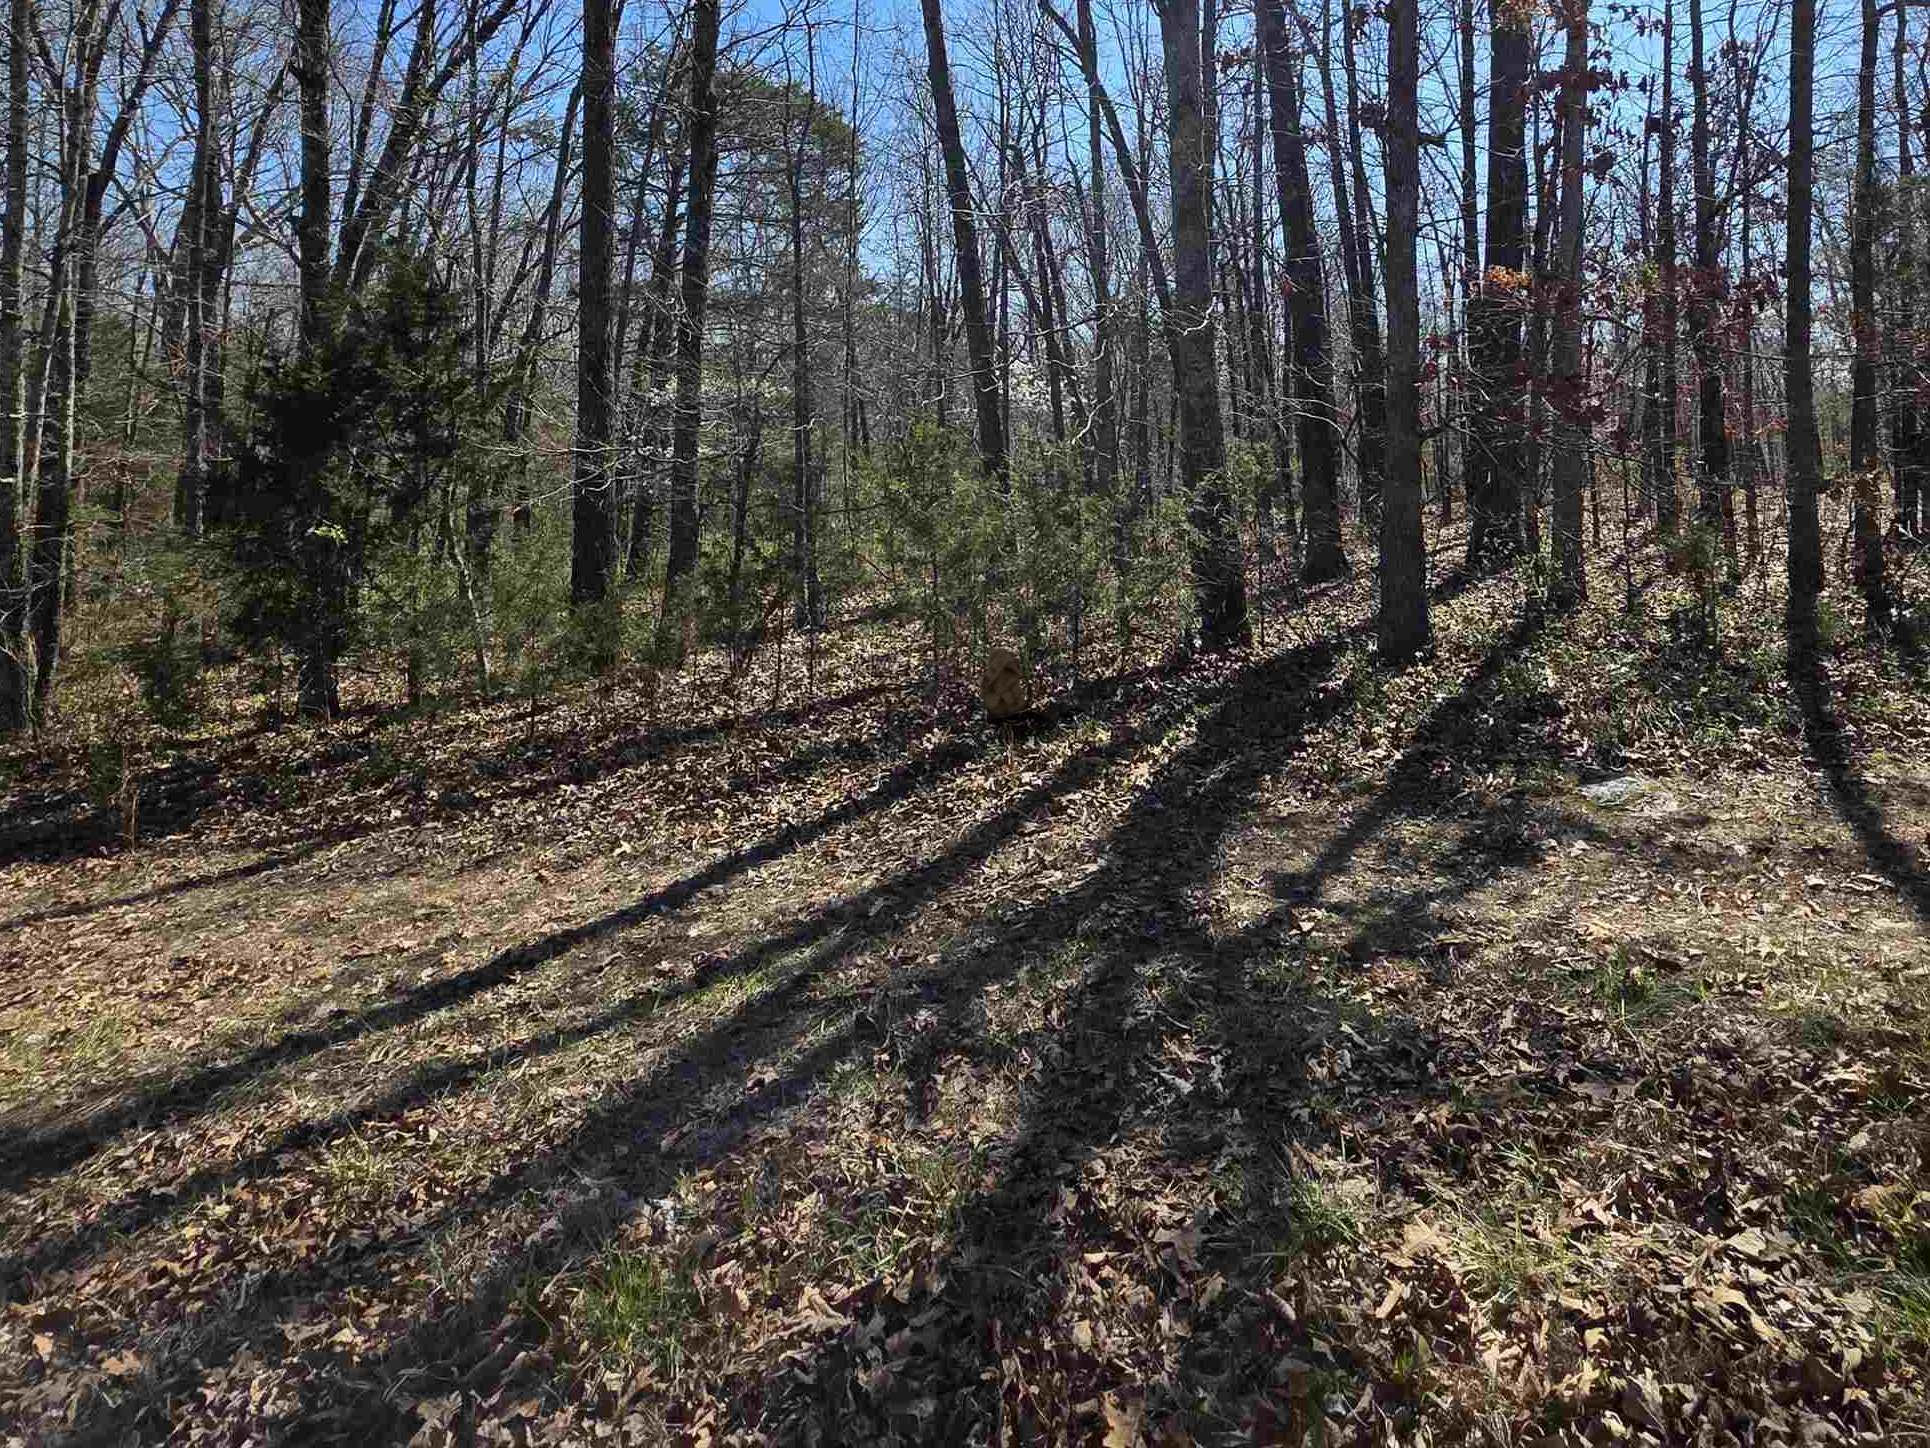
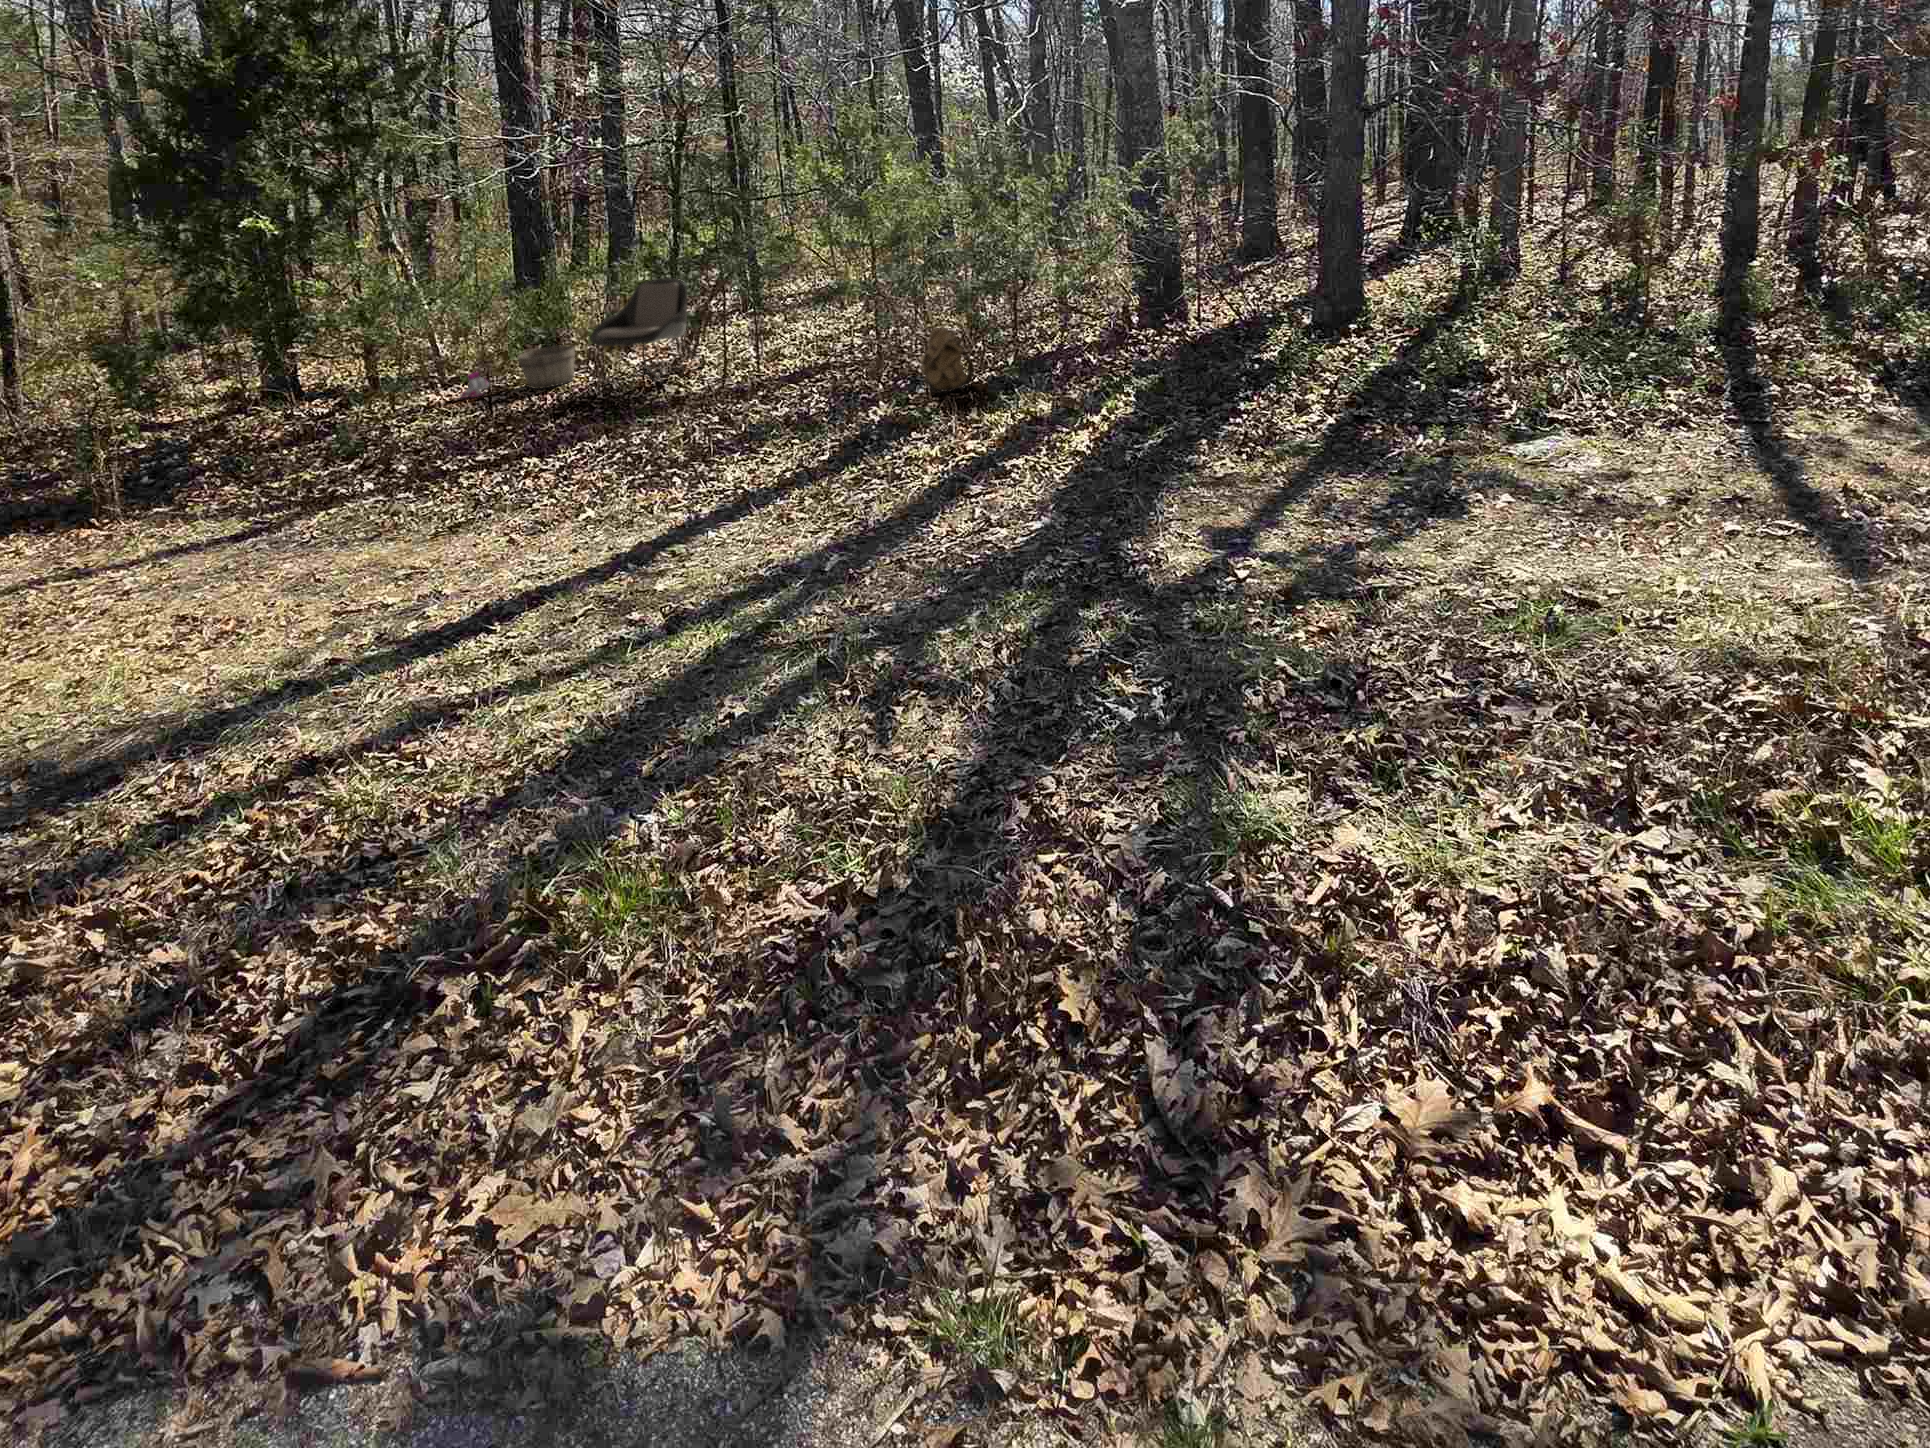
lounge chair: none [642,591,755,704] -> present [591,278,702,384]
wooden bucket: none [565,653,625,707] -> present [518,345,575,389]
boots: none [500,687,532,716] -> present [460,372,488,398]

